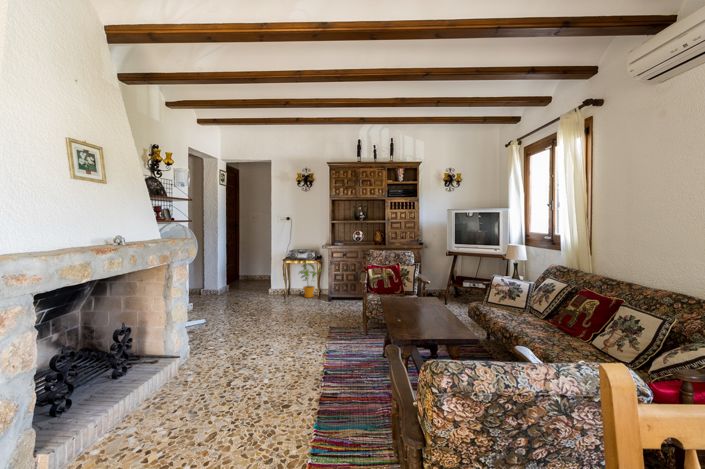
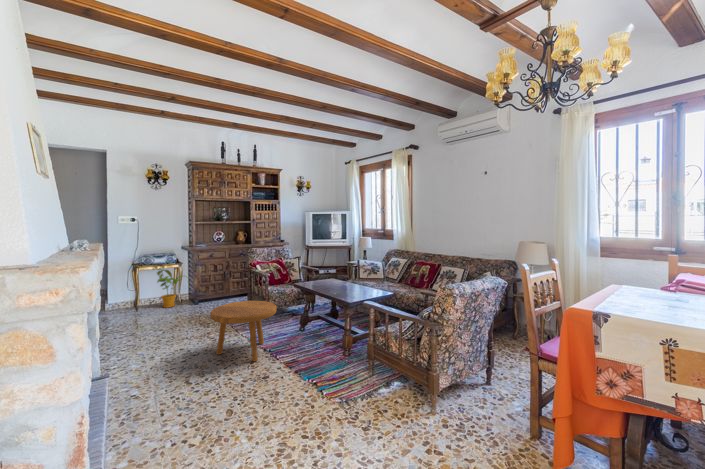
footstool: none [274,307,342,379] -> present [211,301,277,361]

